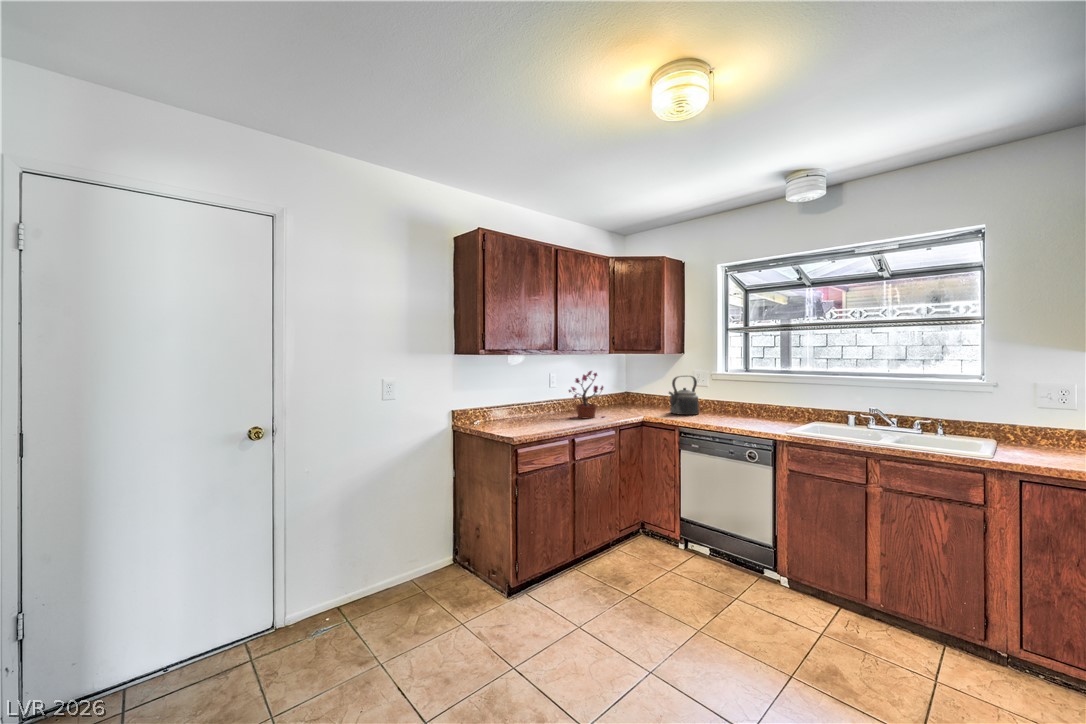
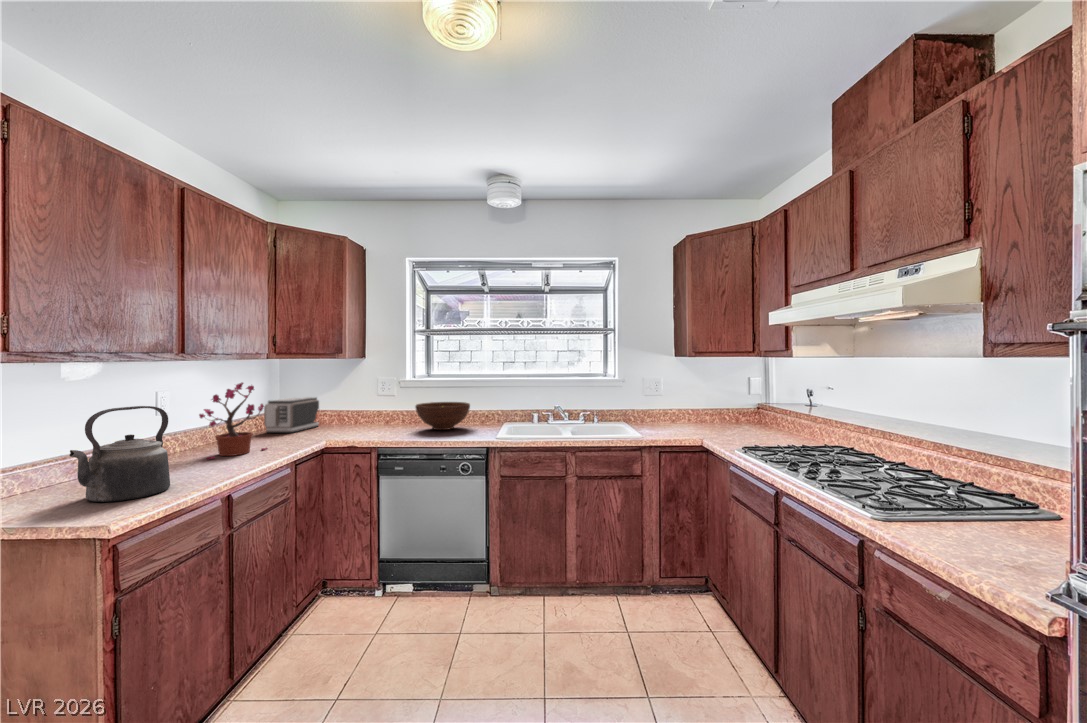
kettle: present [669,376,699,415] -> present [69,406,170,502]
toaster: none [615,383,653,409] -> present [264,397,319,433]
fruit bowl: none [720,394,774,420] -> present [415,402,470,430]

